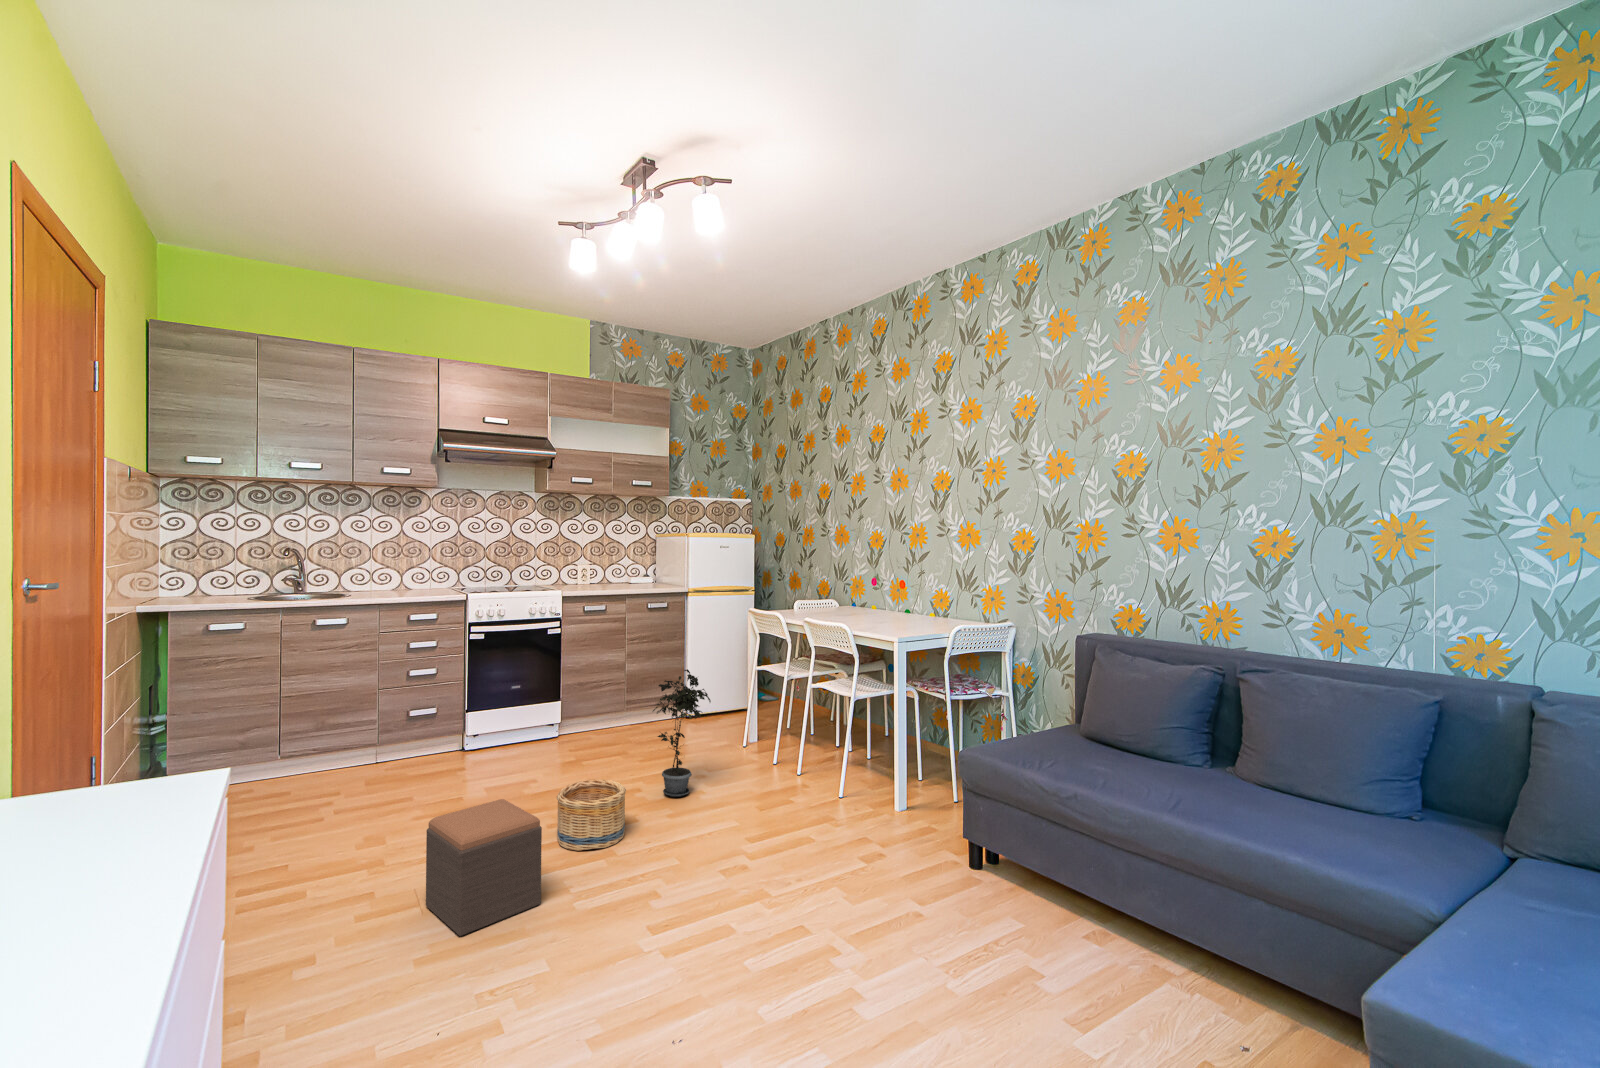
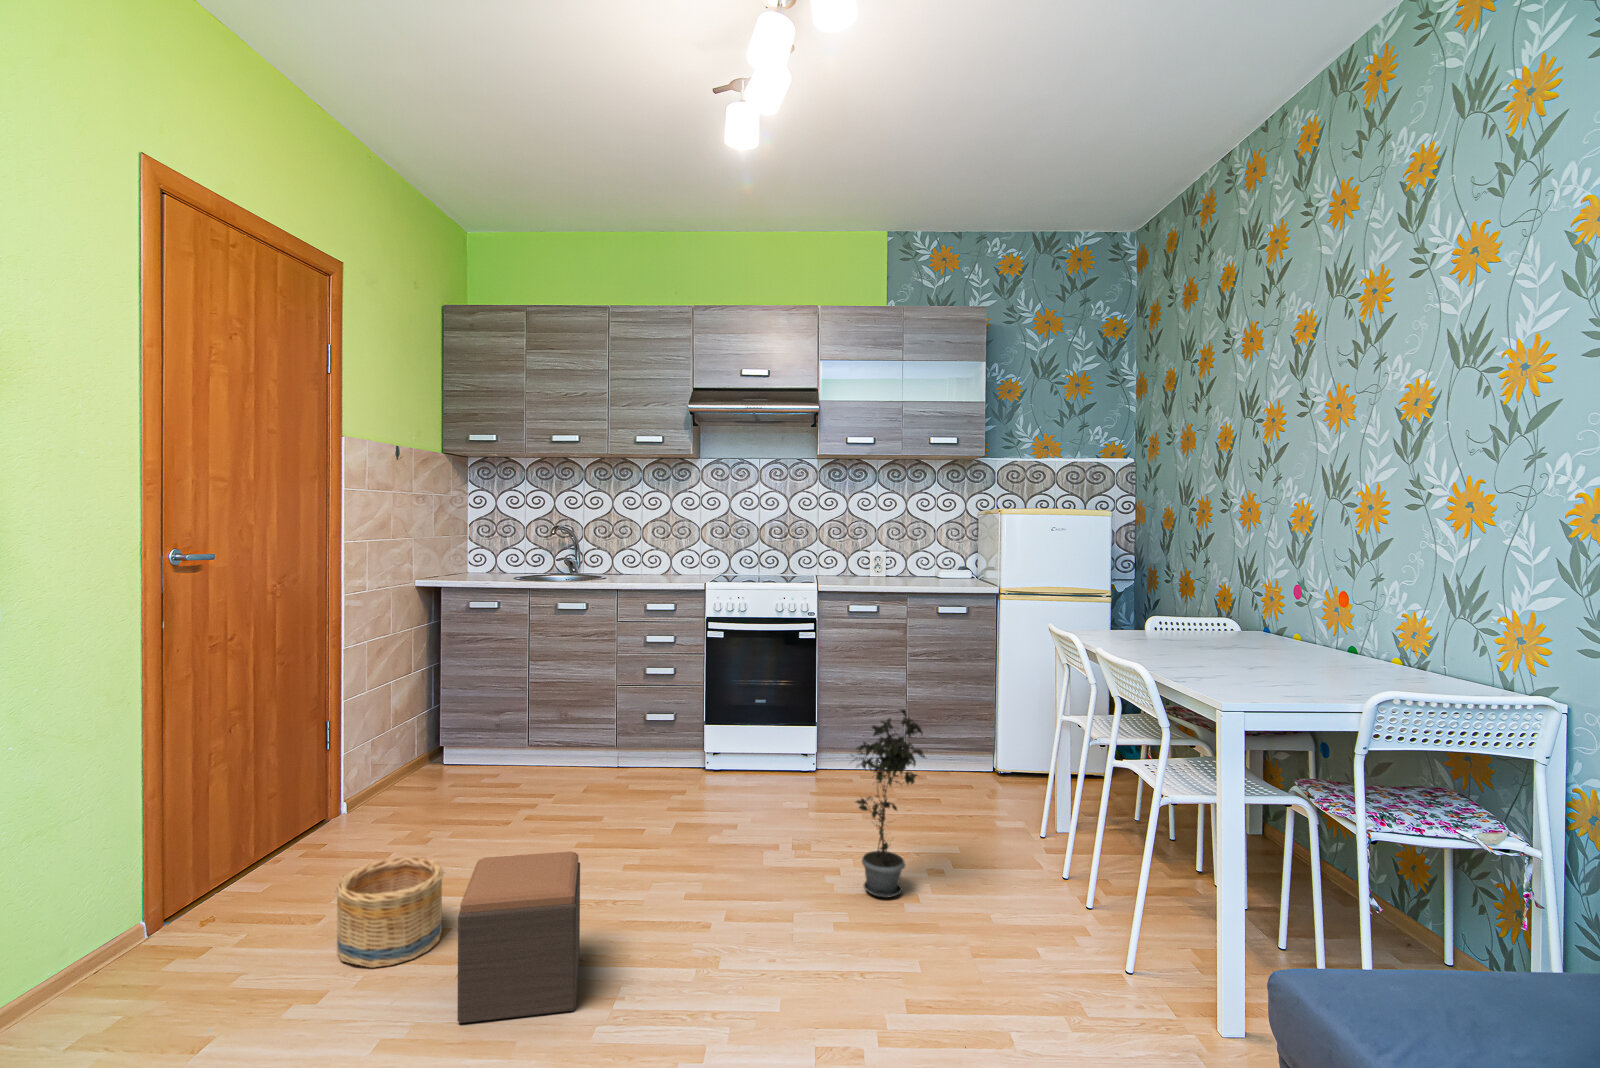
basket: present [557,779,626,851] -> present [335,857,444,967]

